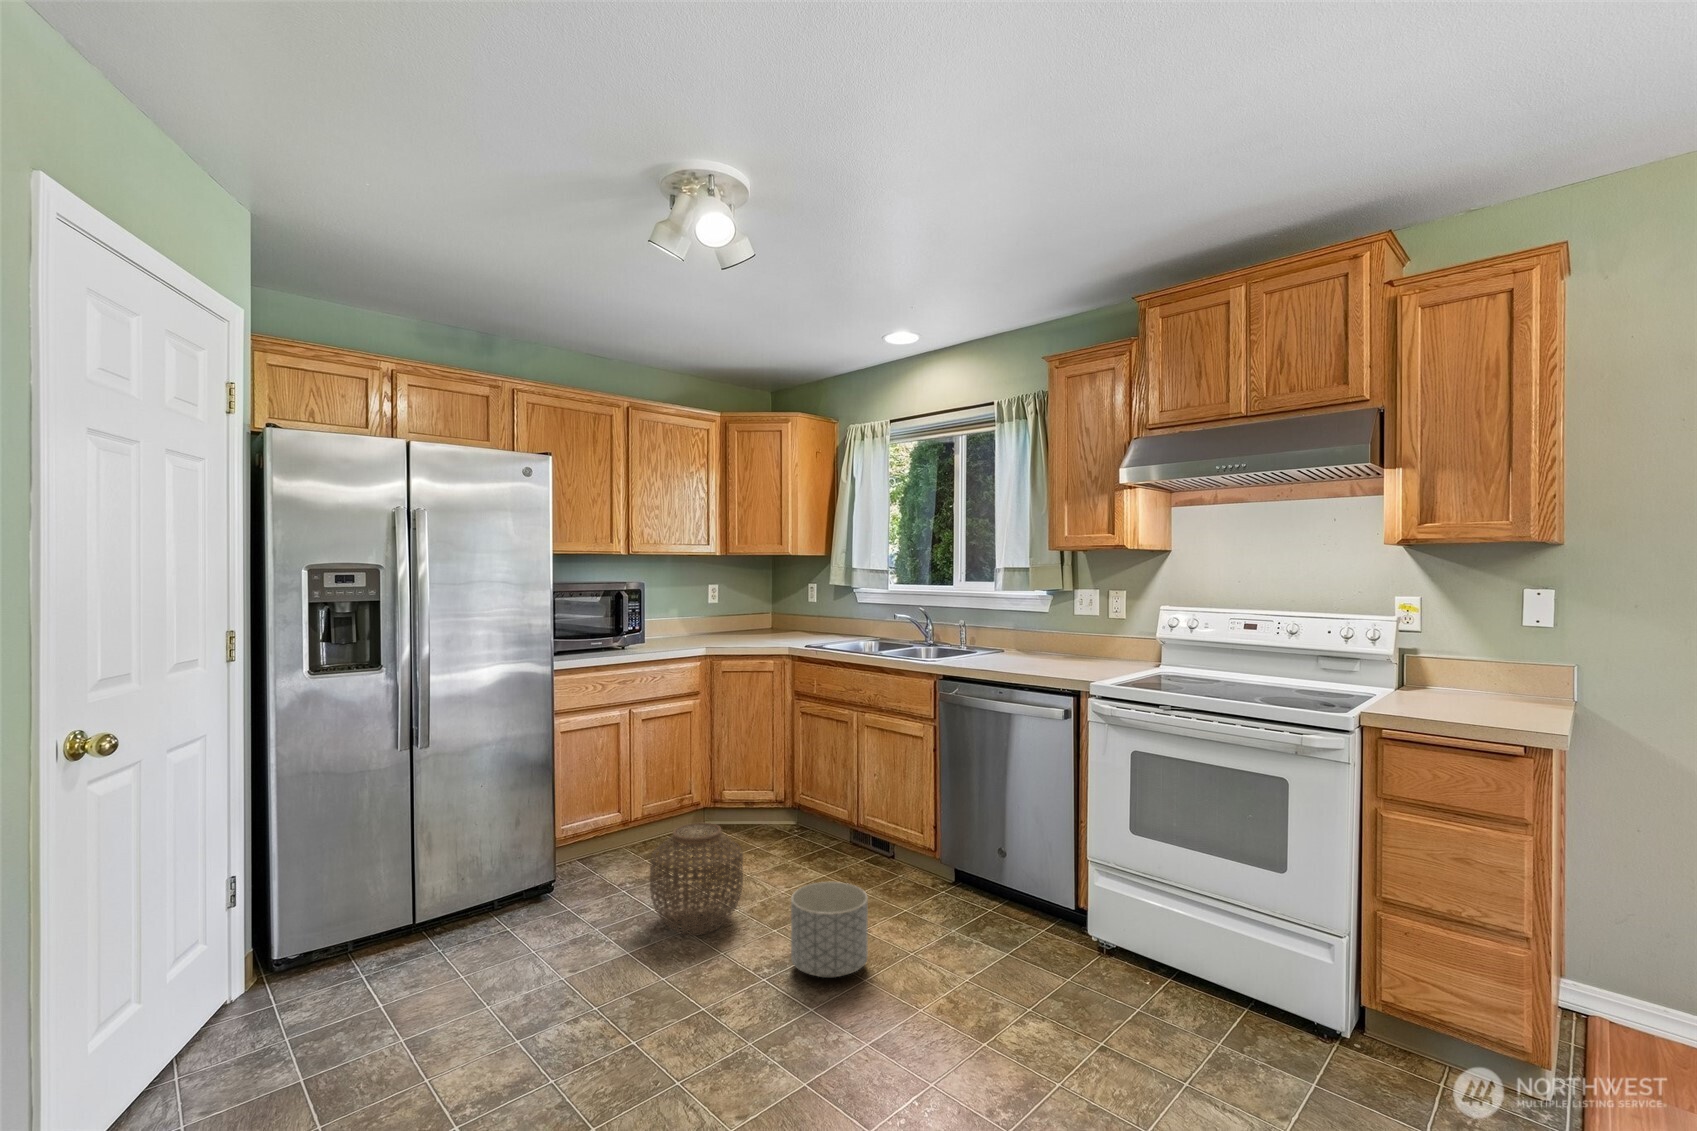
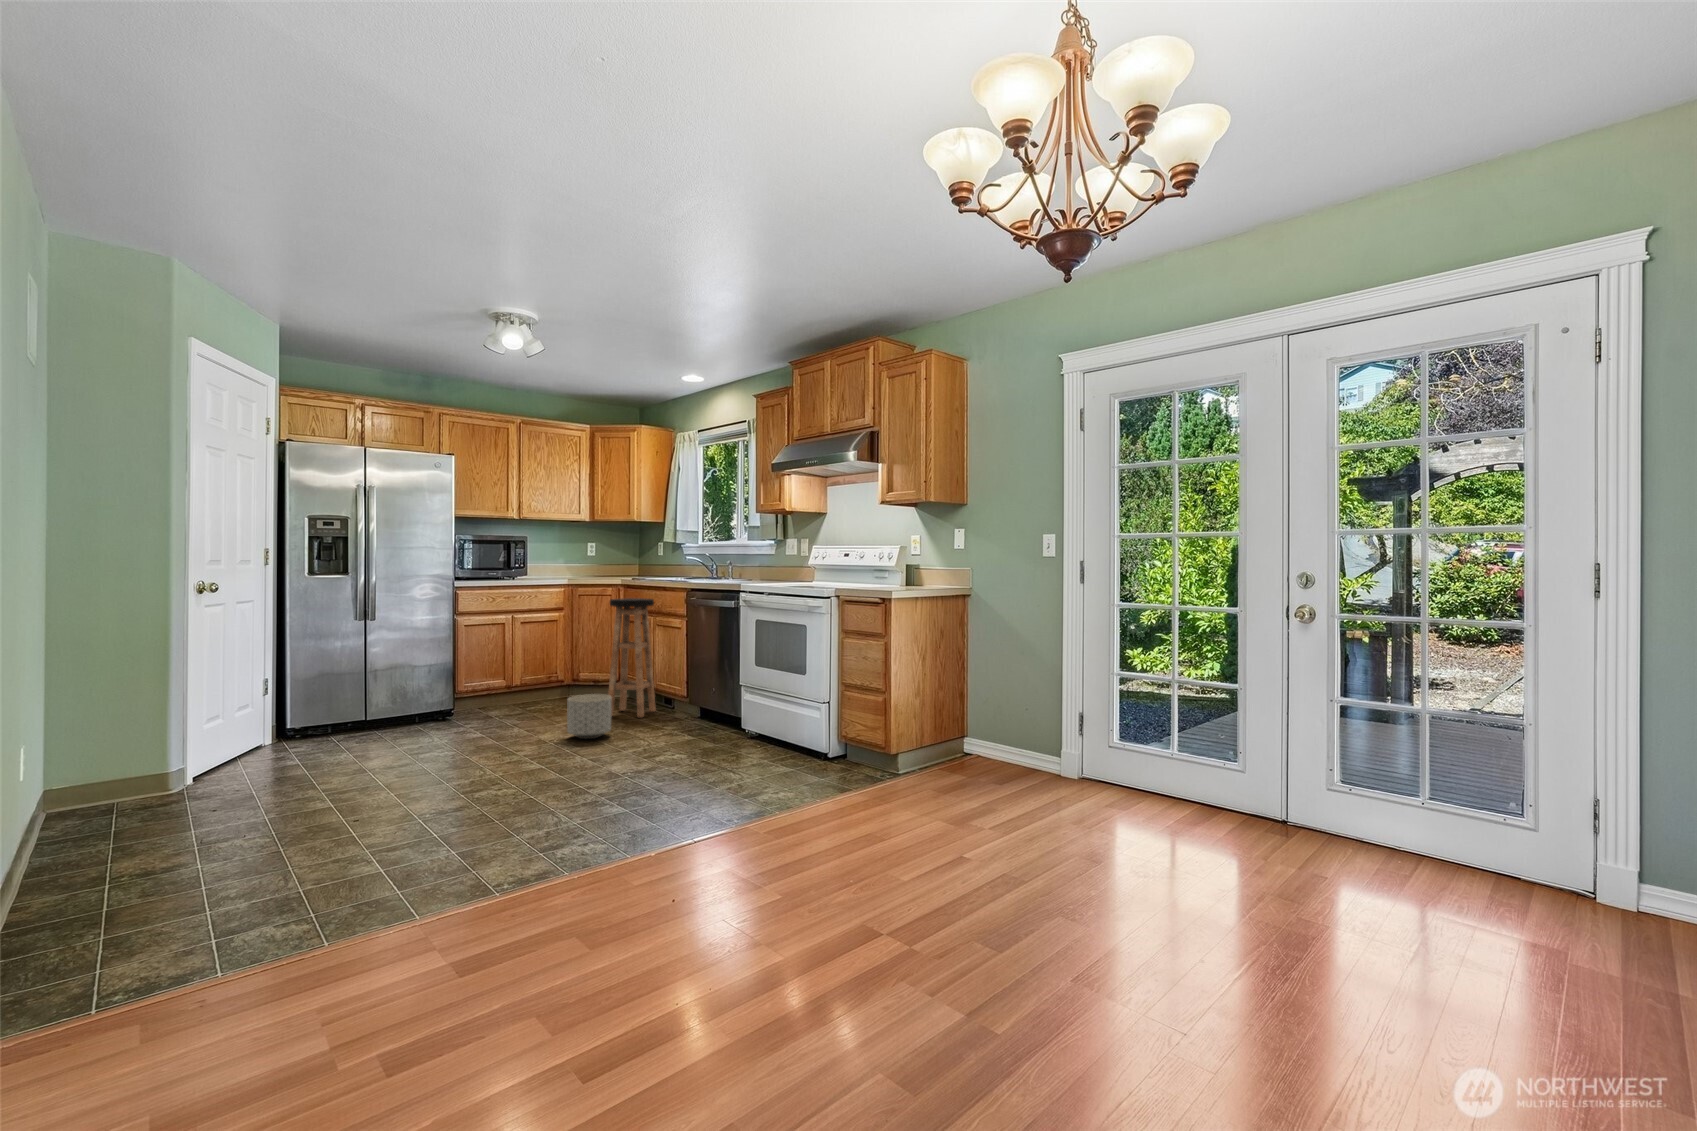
bar stool: none [806,686,876,893] -> present [608,598,656,717]
woven basket: present [650,823,743,935] -> none [502,670,558,728]

